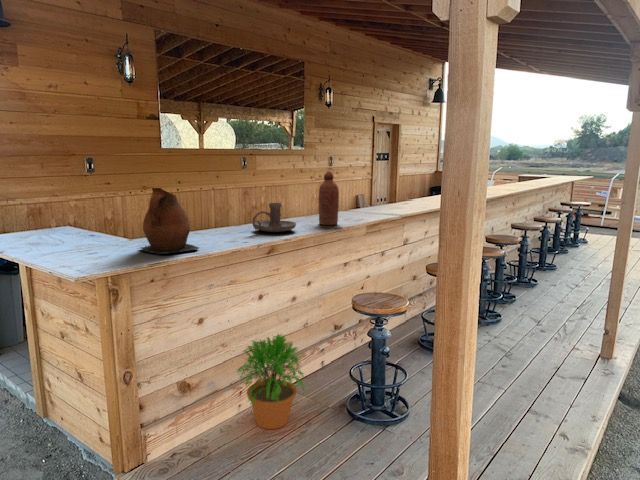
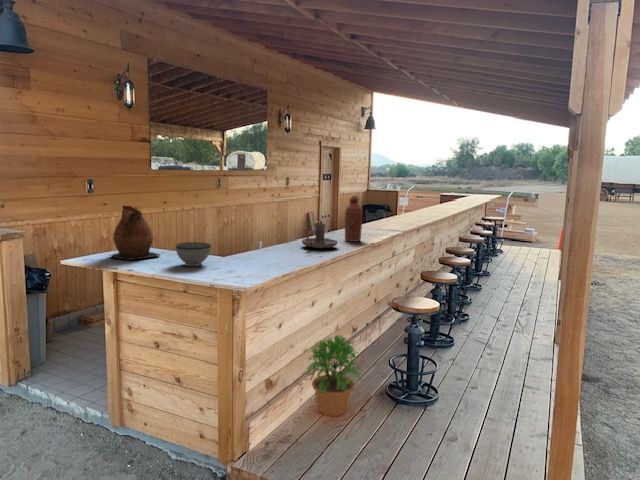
ceramic pitcher: present [141,187,199,254] -> present [111,205,160,260]
bowl: none [73,222,115,249] -> present [176,242,211,266]

